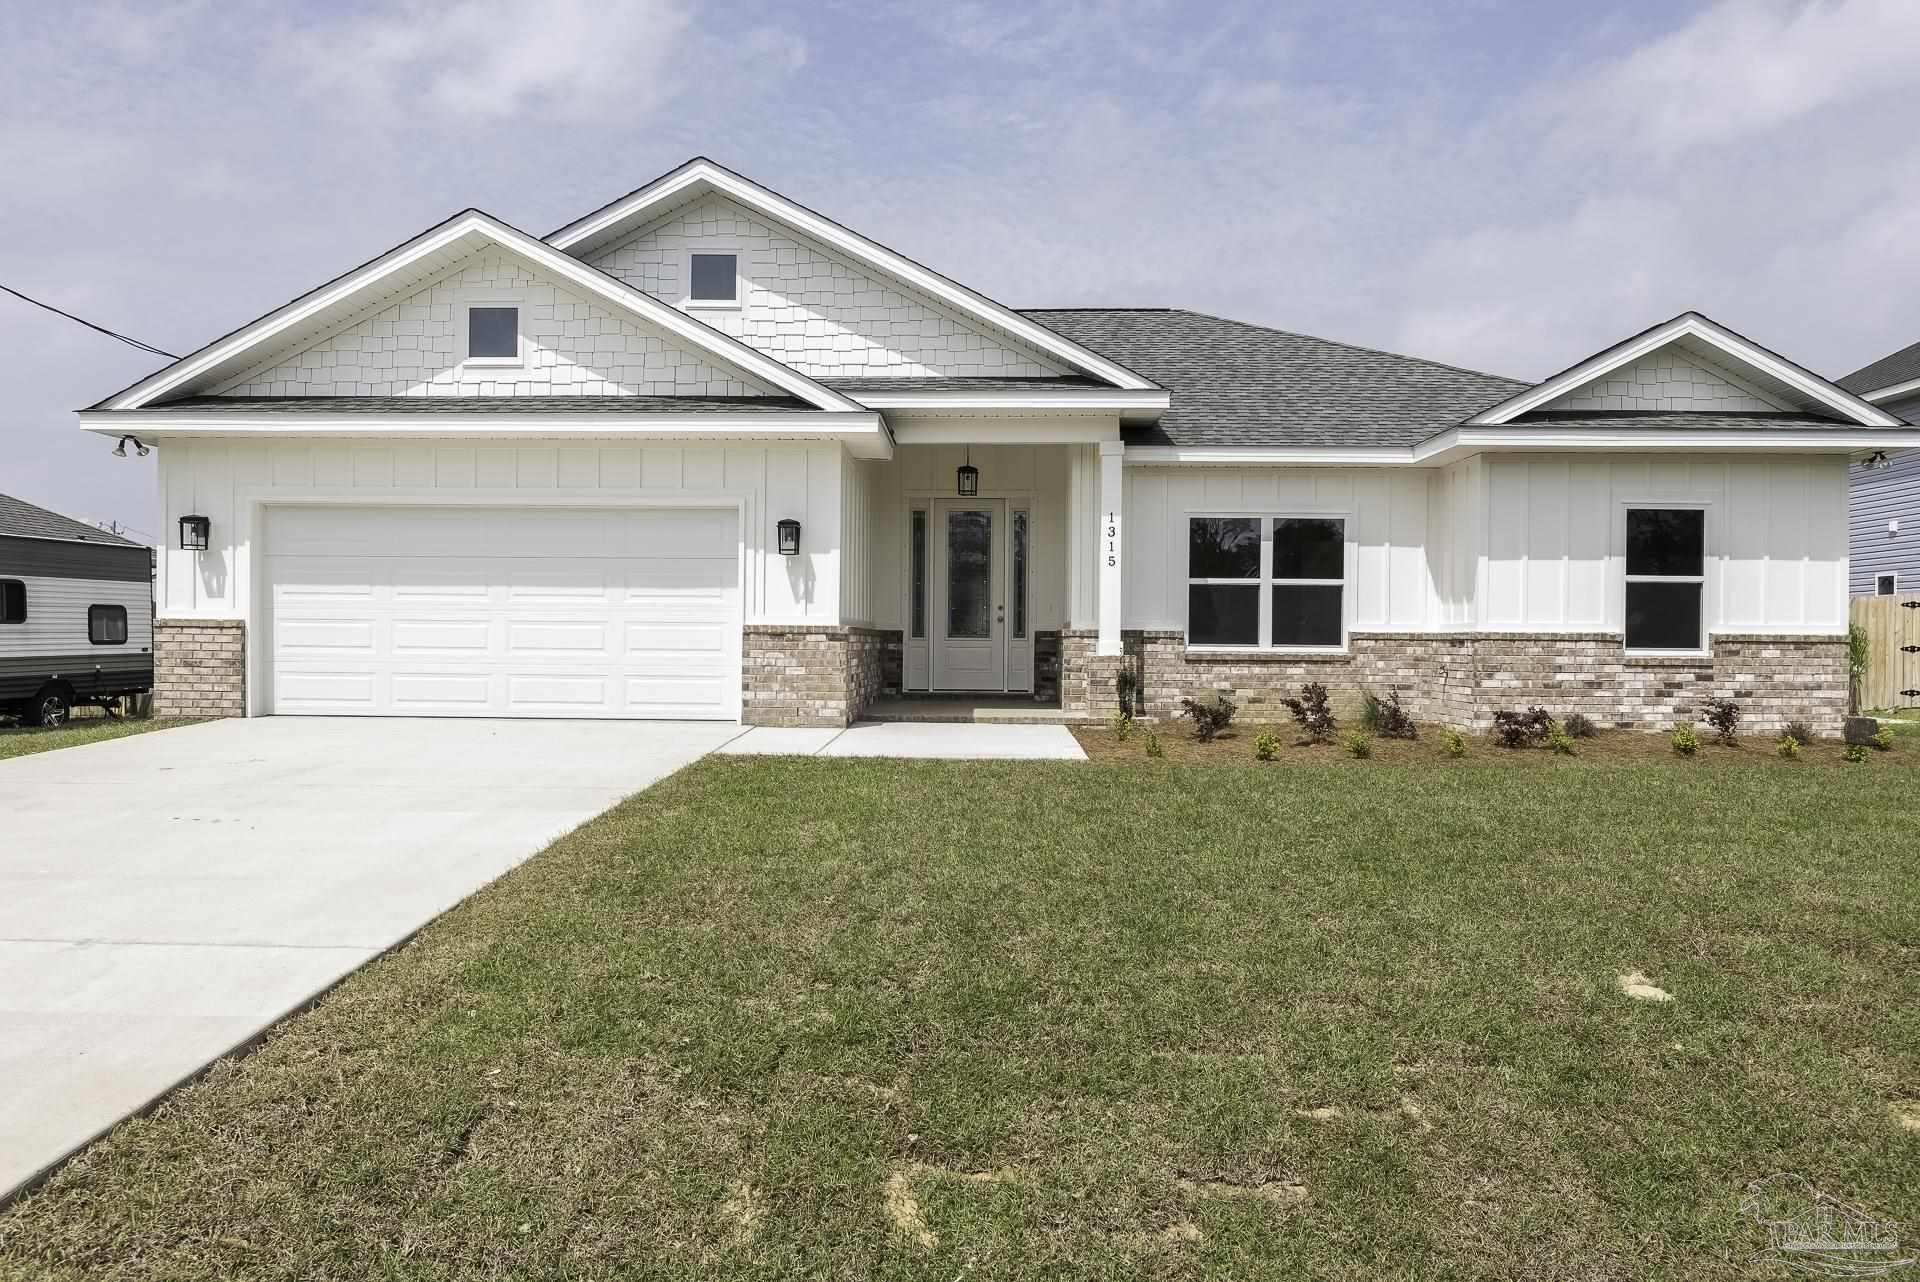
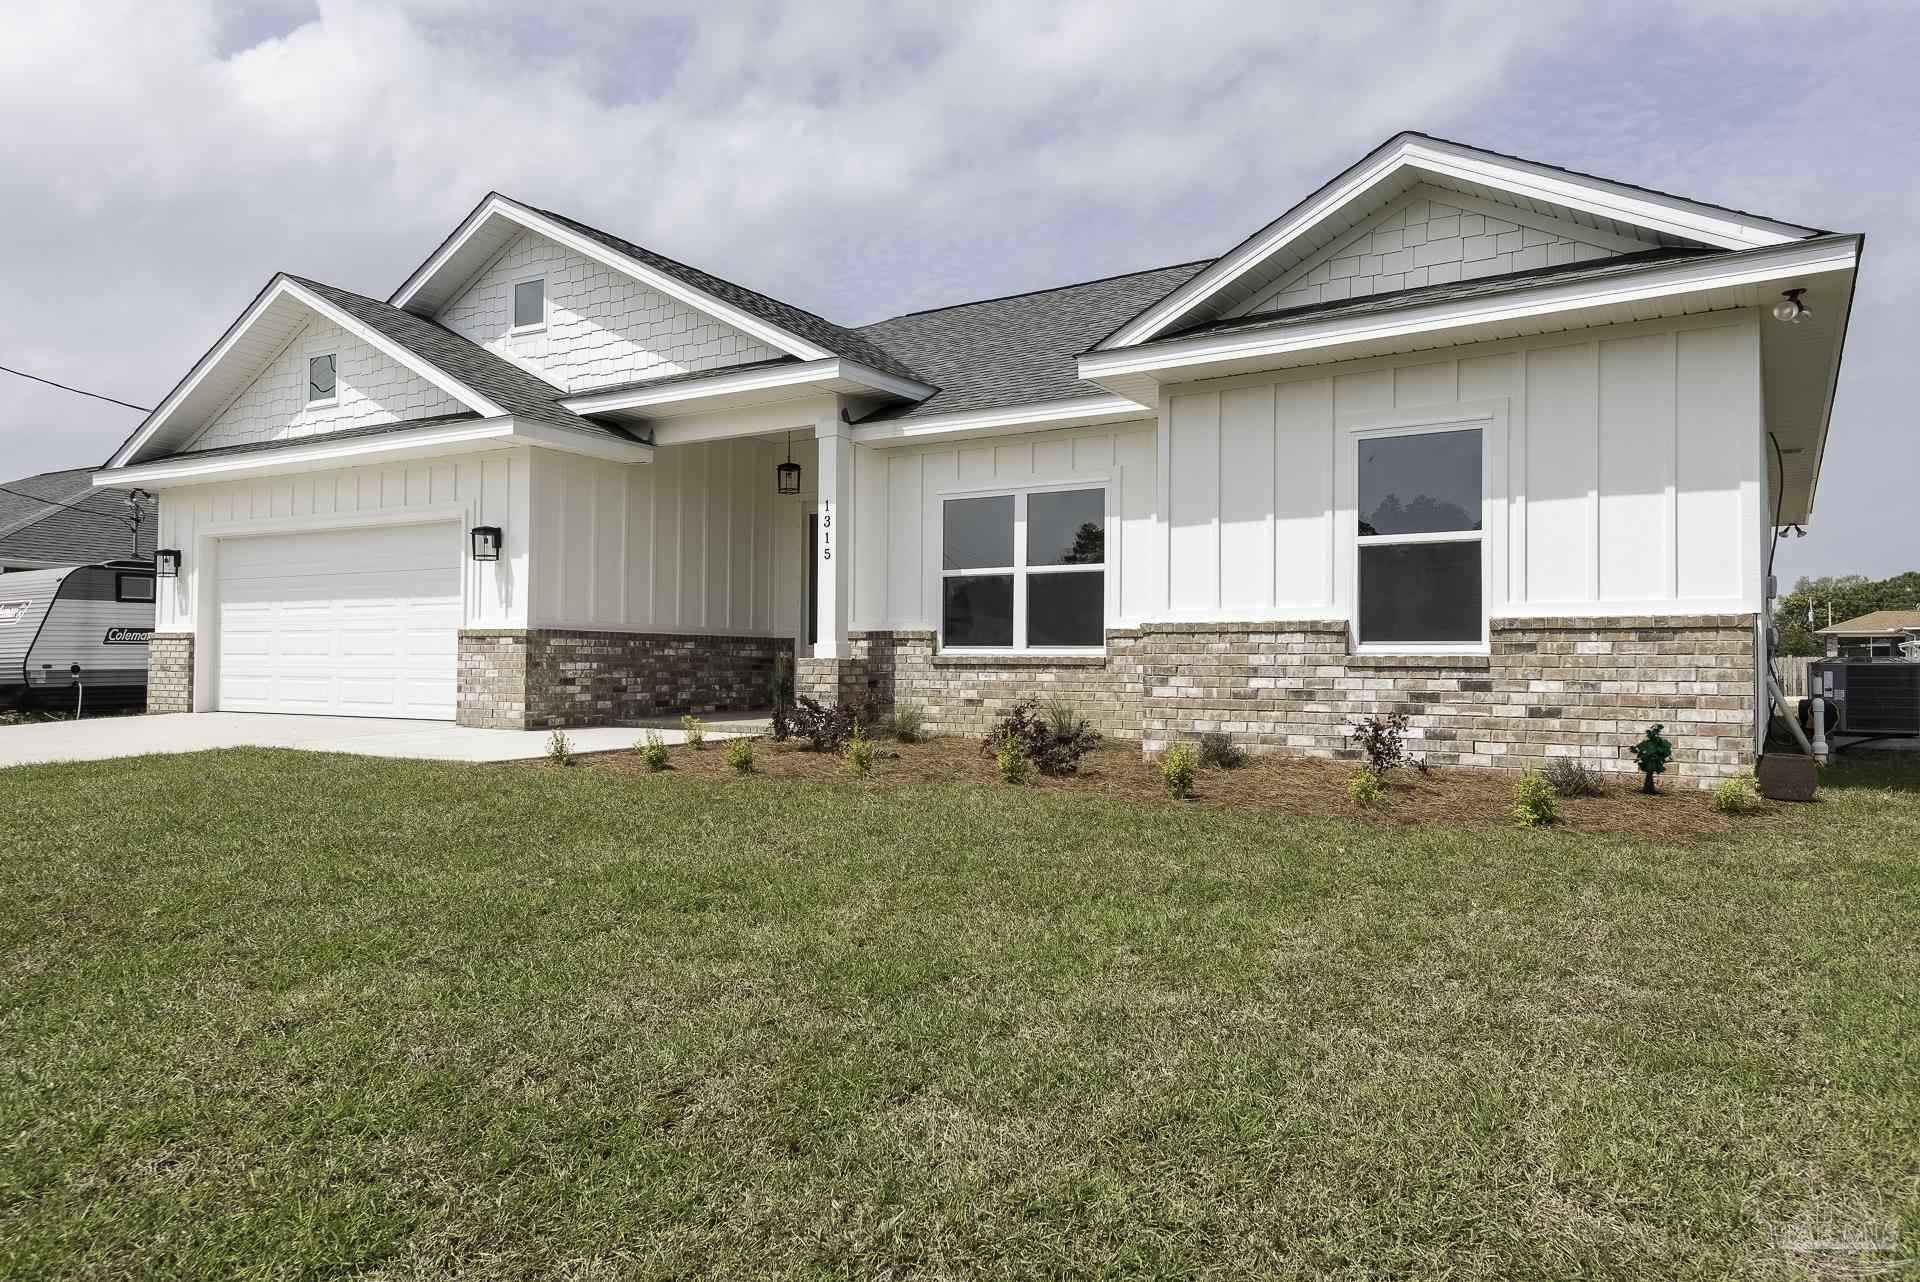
decorative plant: none [1797,701,1827,745] -> present [1627,724,1673,793]

